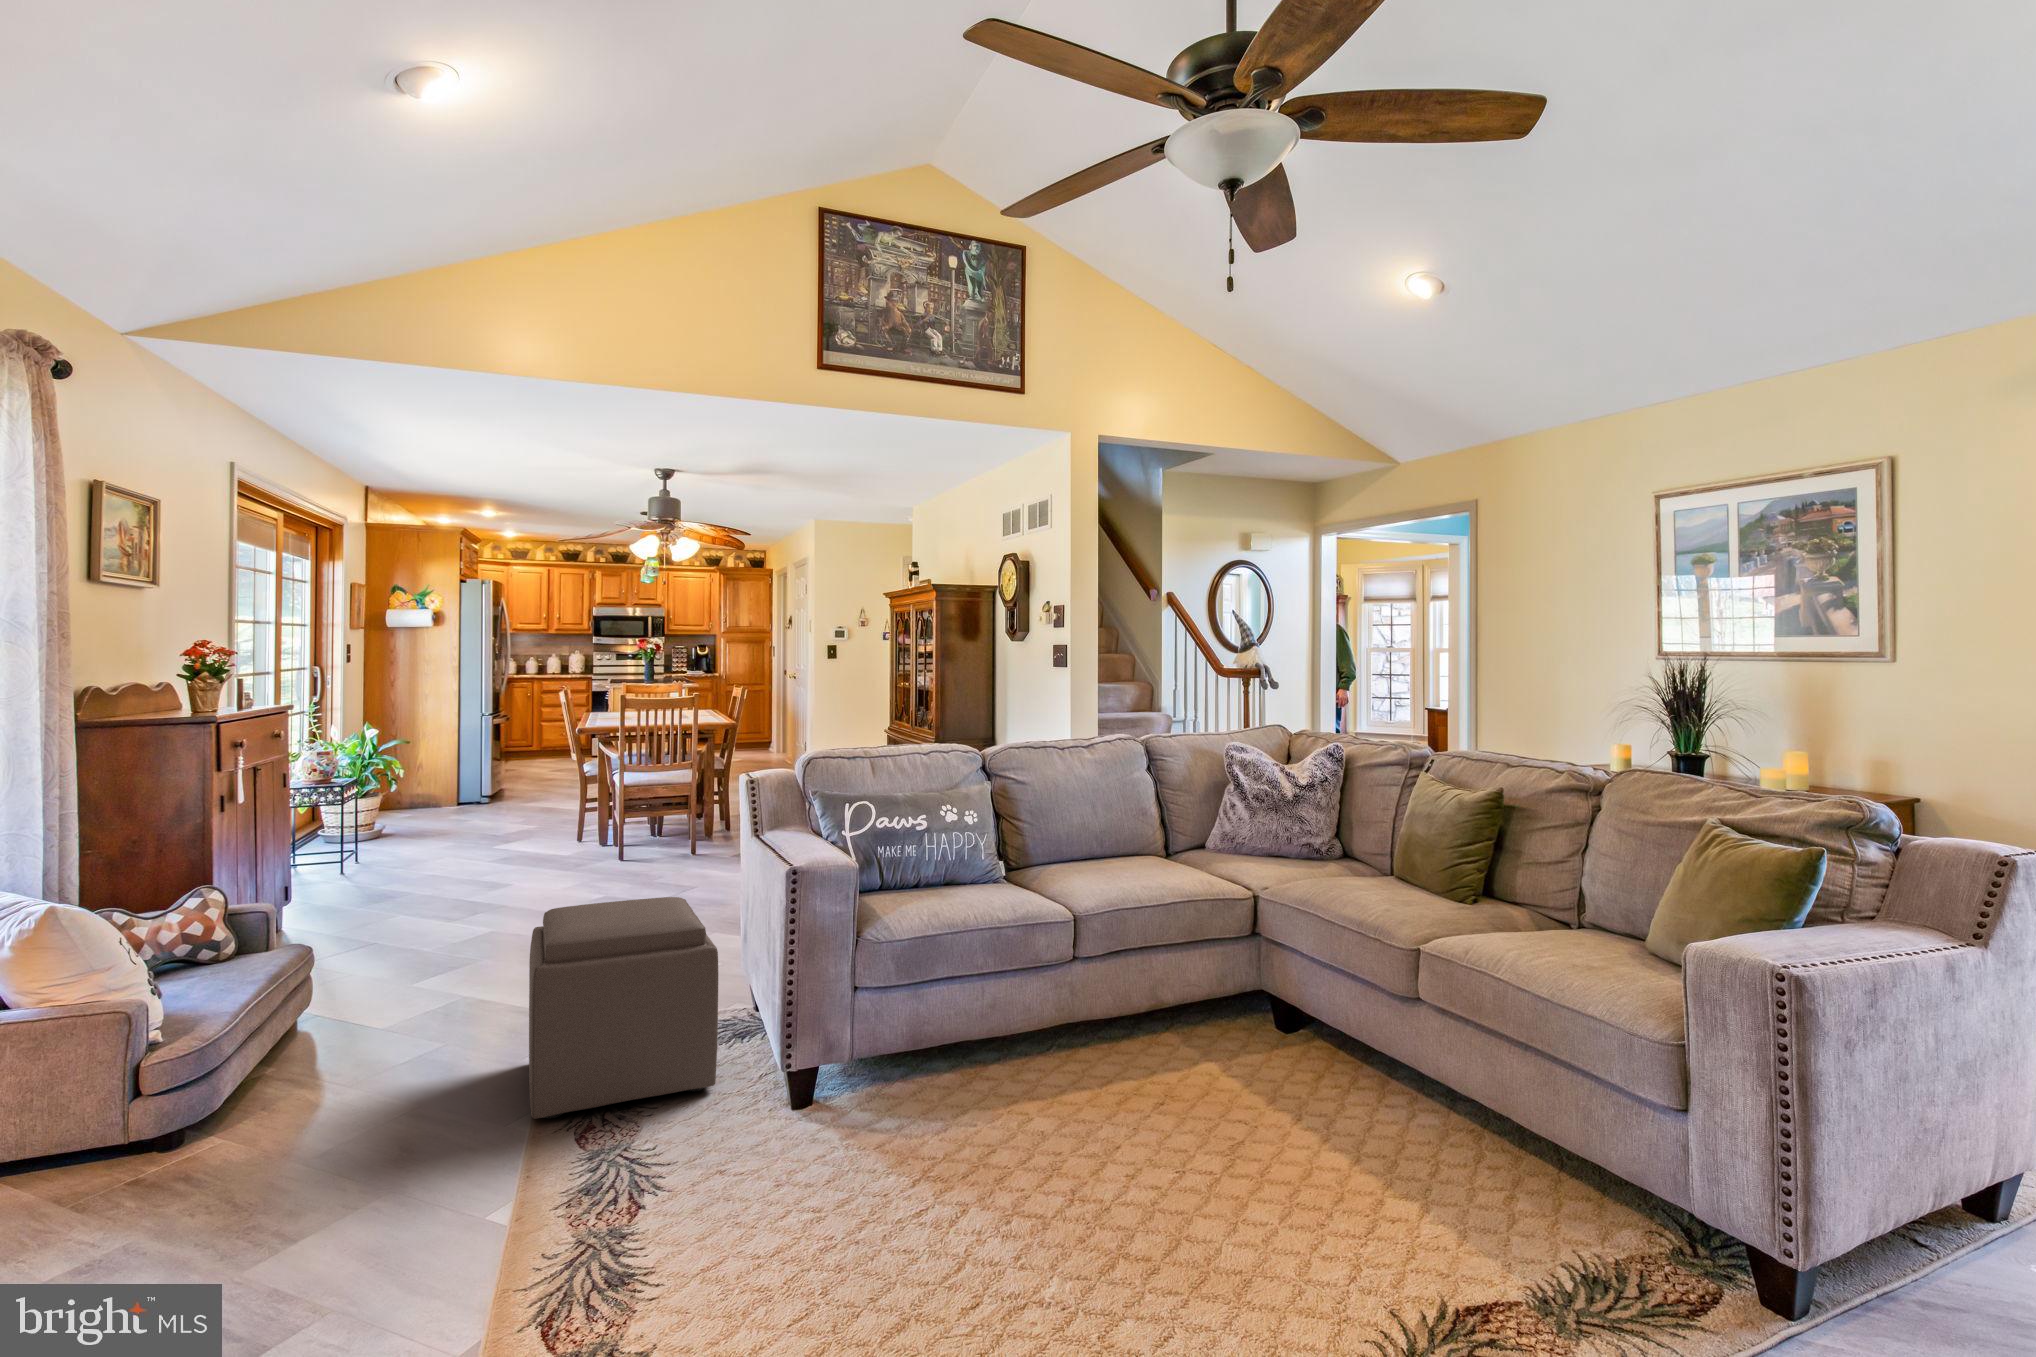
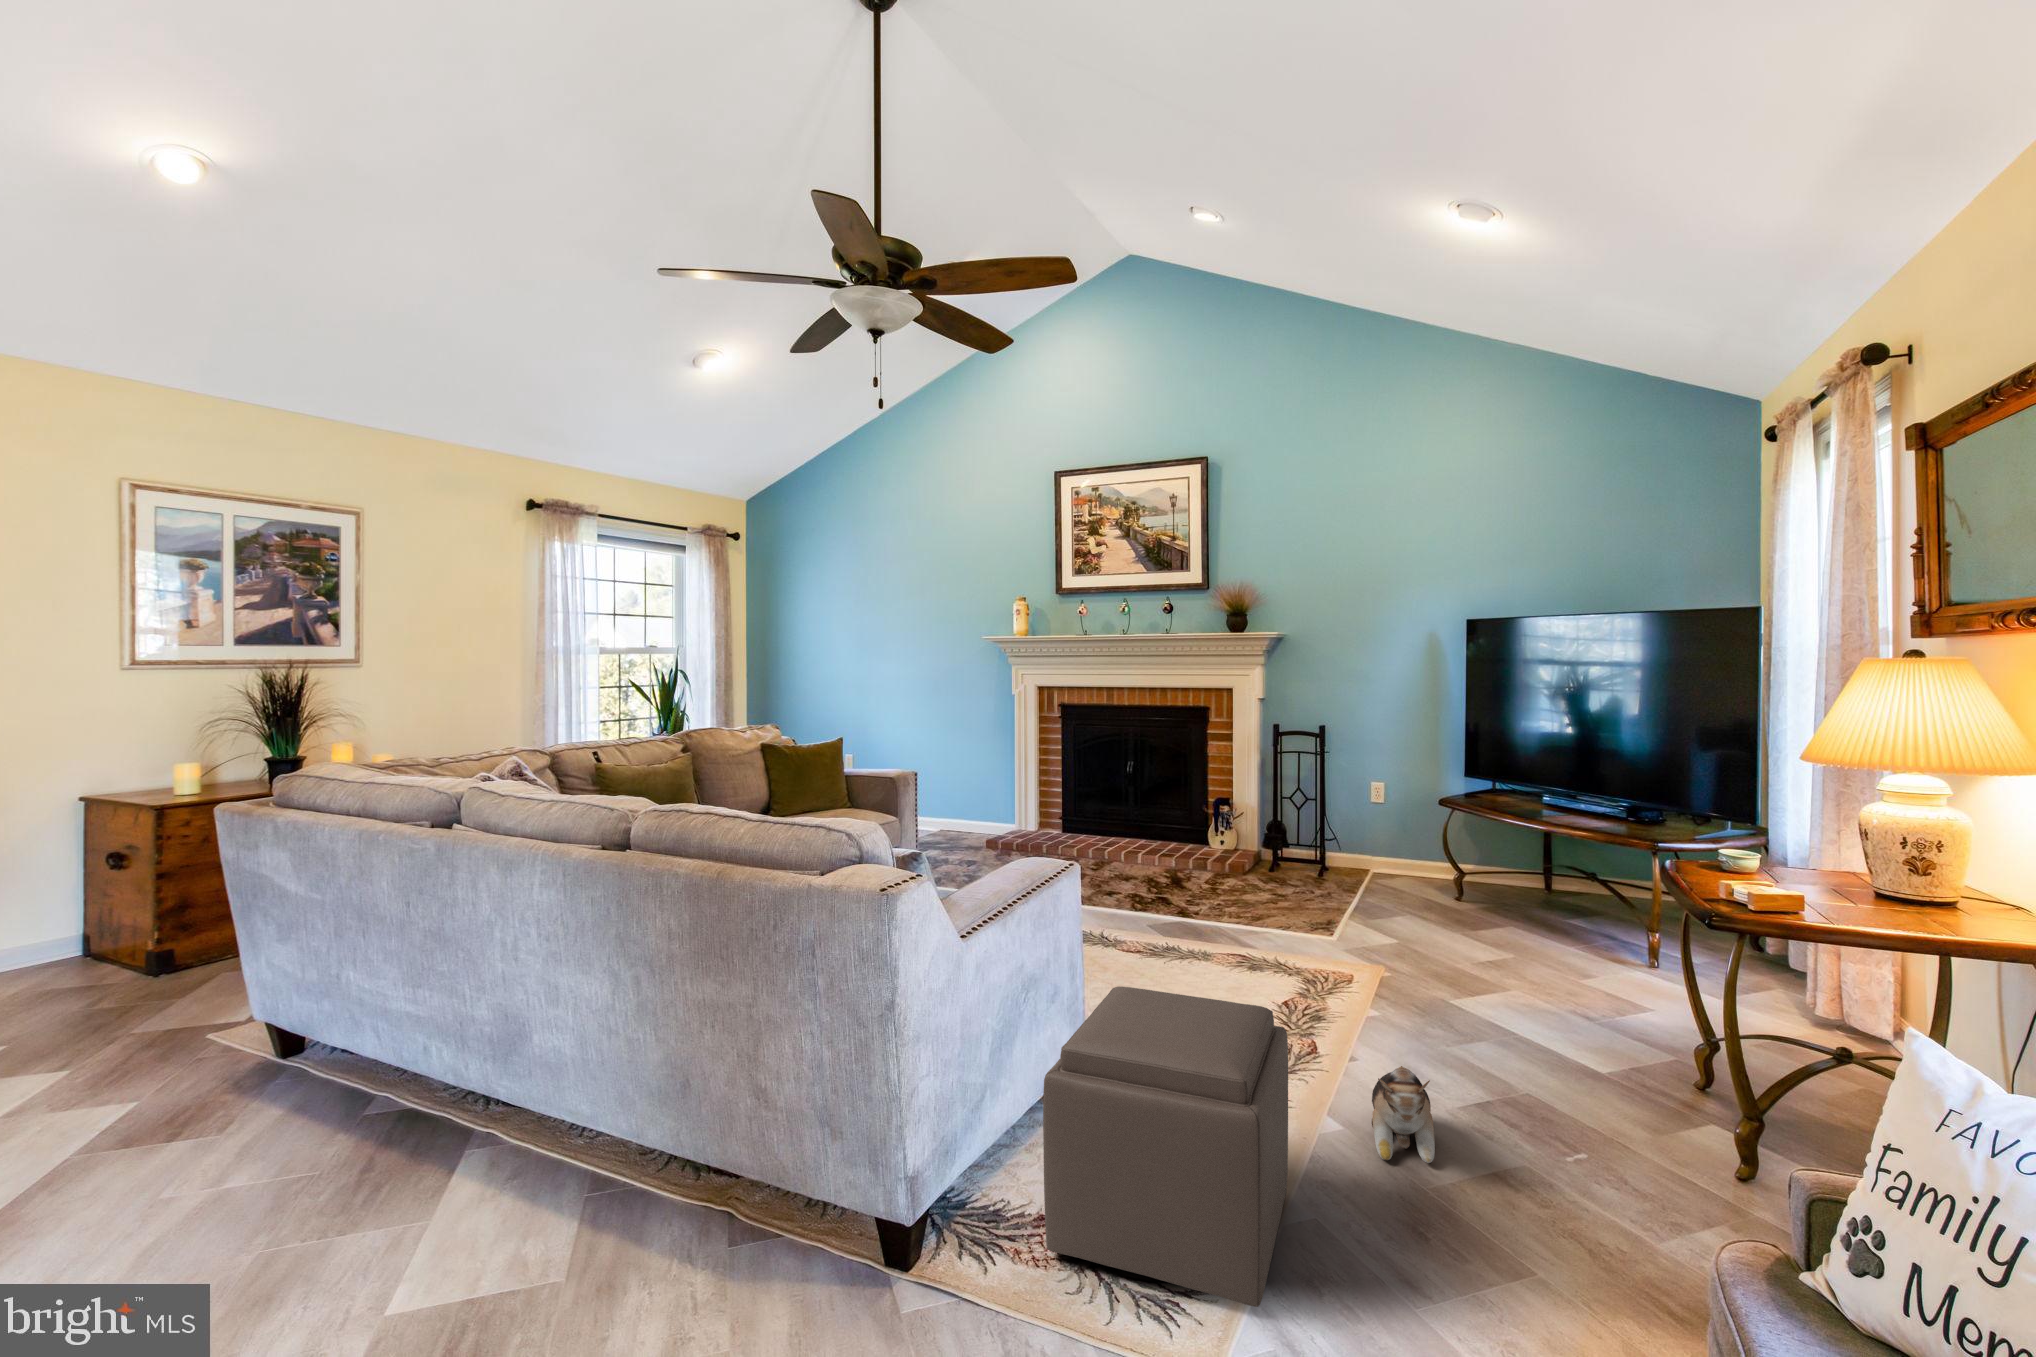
plush toy: none [347,1061,437,1278] -> present [1372,1066,1435,1163]

